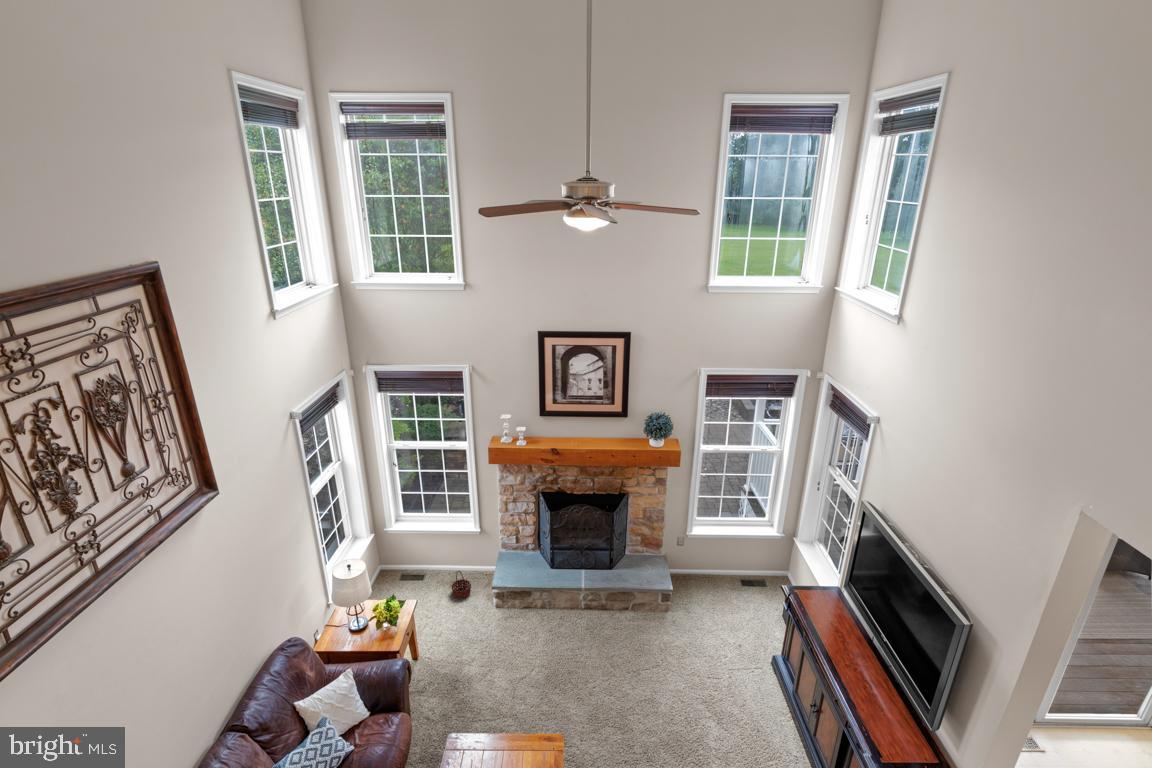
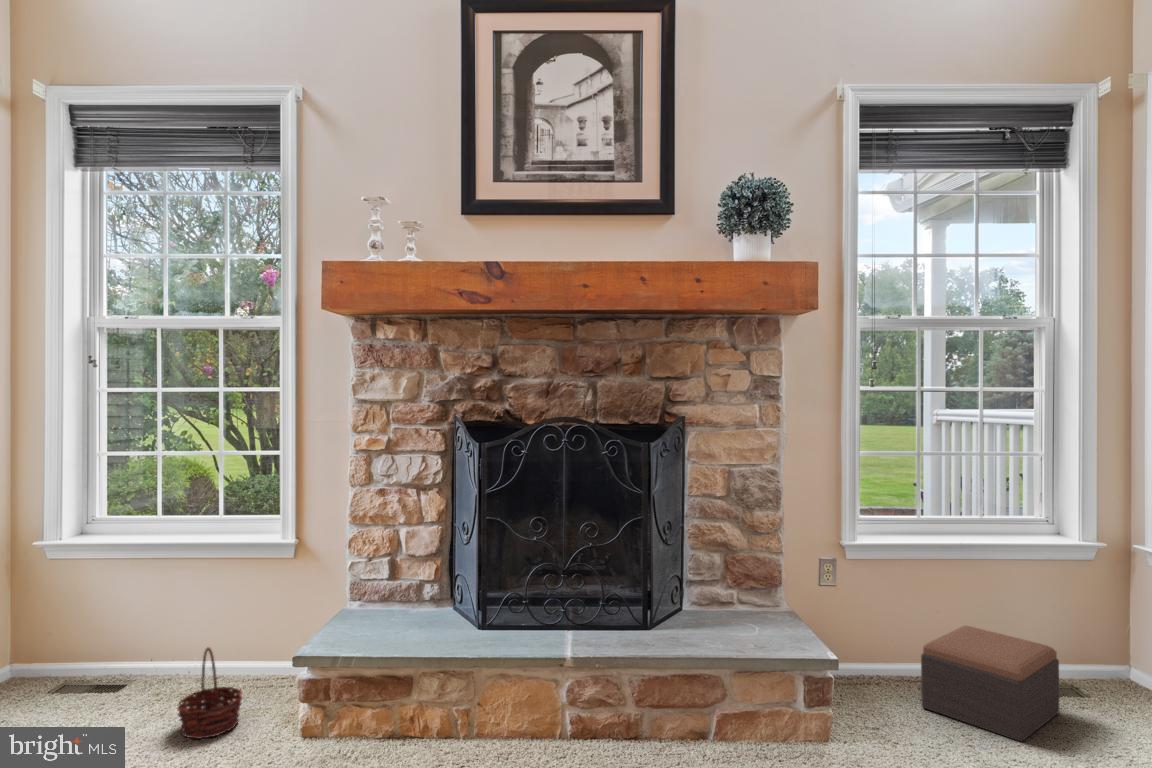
footstool: none [701,565,747,611] -> present [921,626,1060,742]

